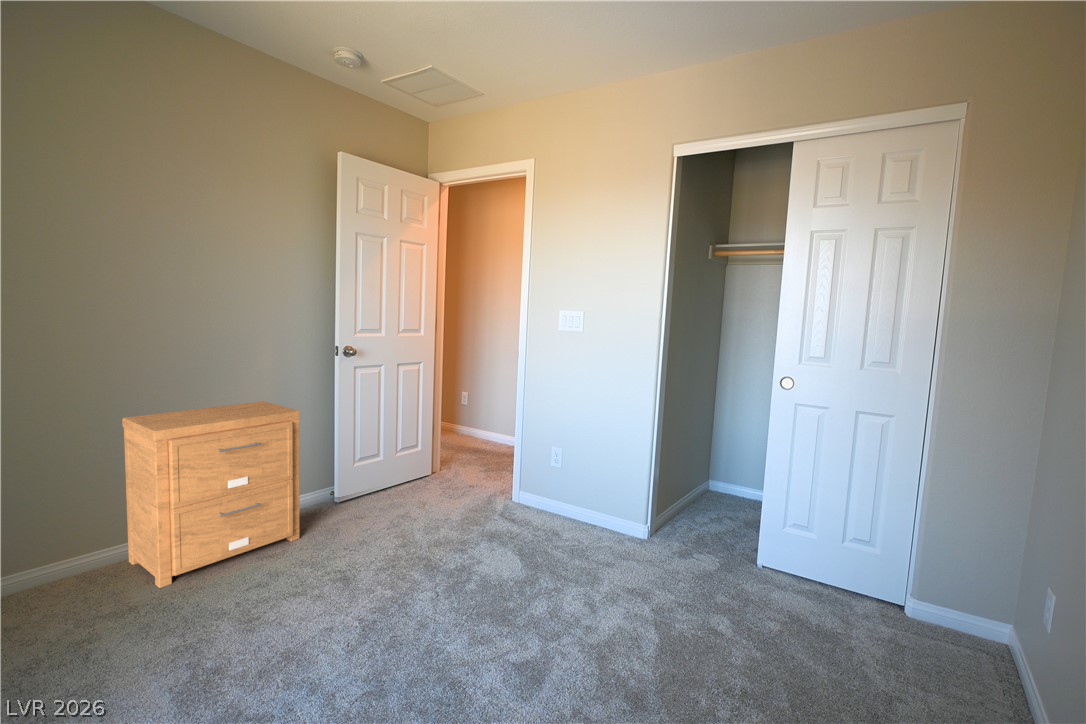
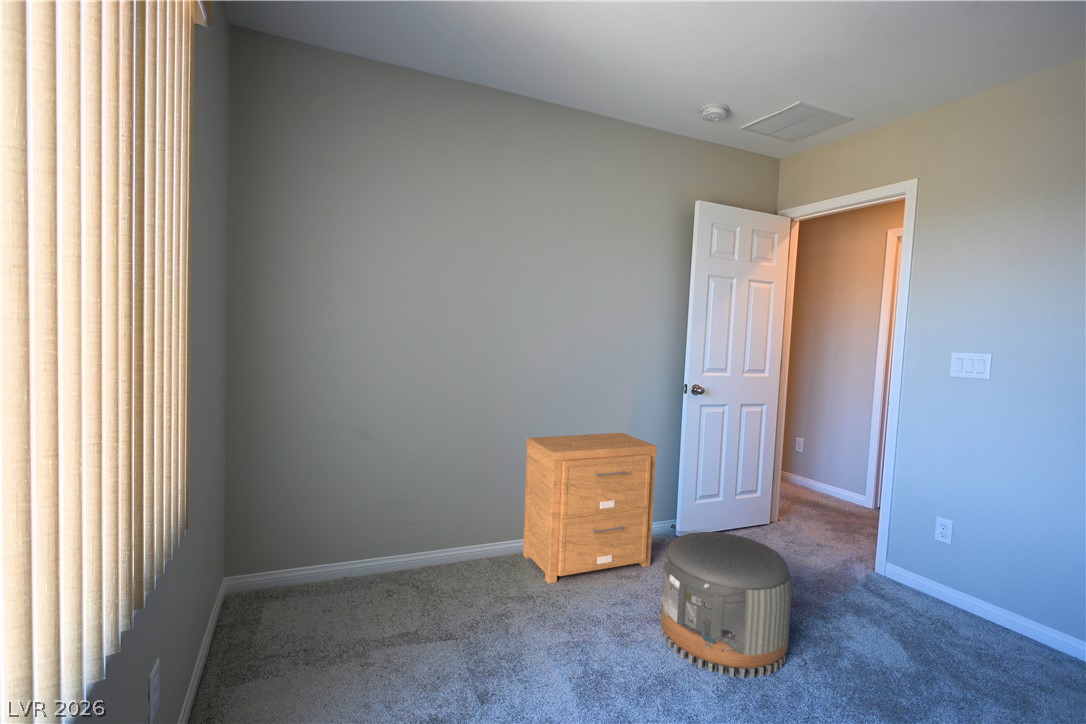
pouf: none [295,490,424,632] -> present [661,532,792,678]

